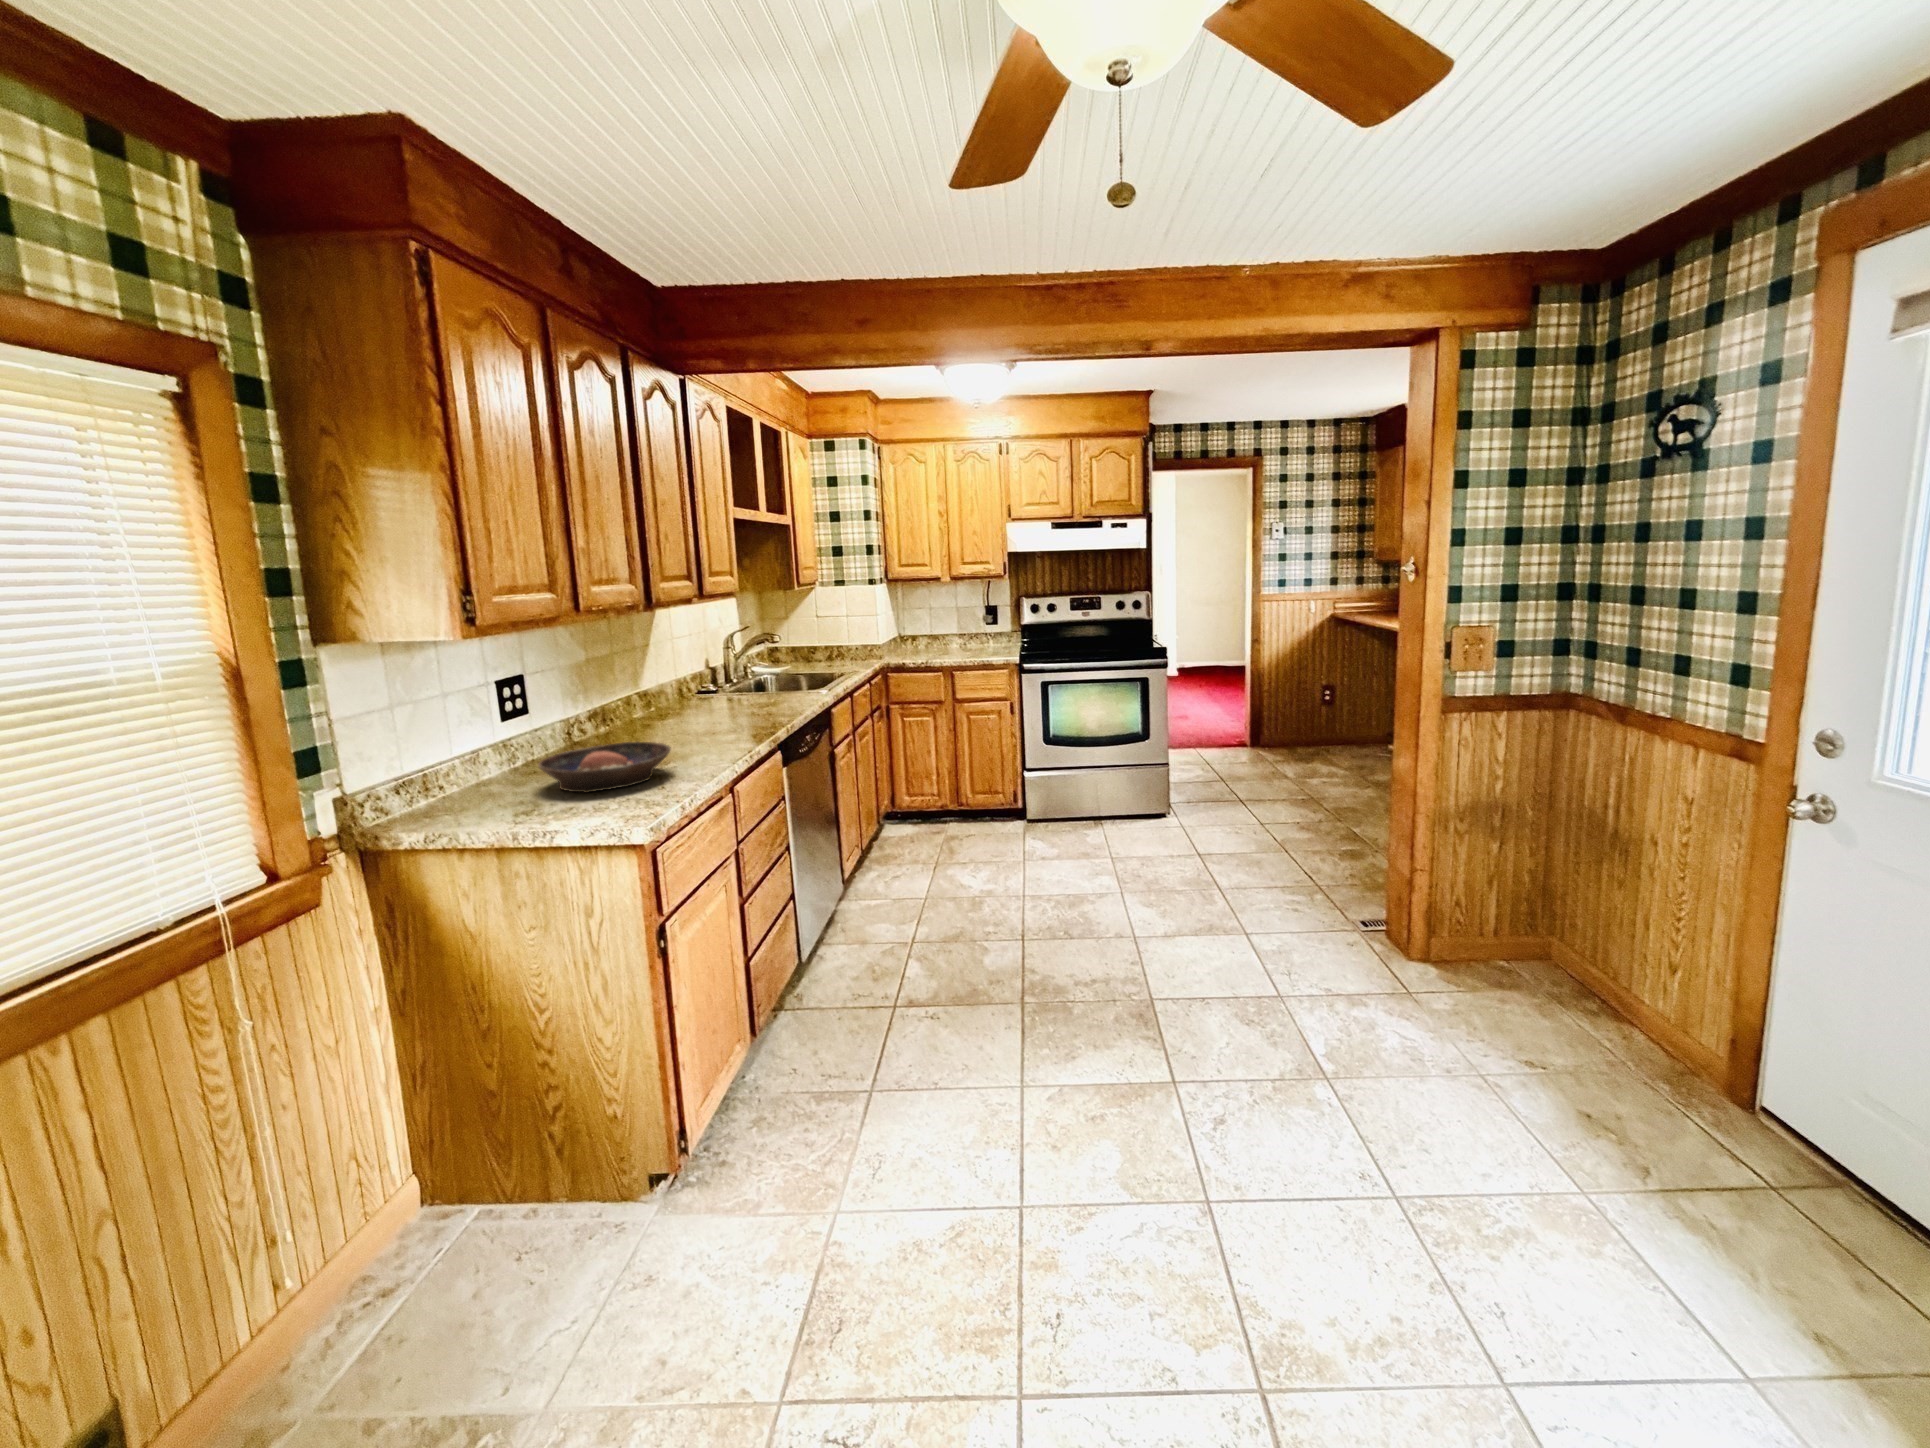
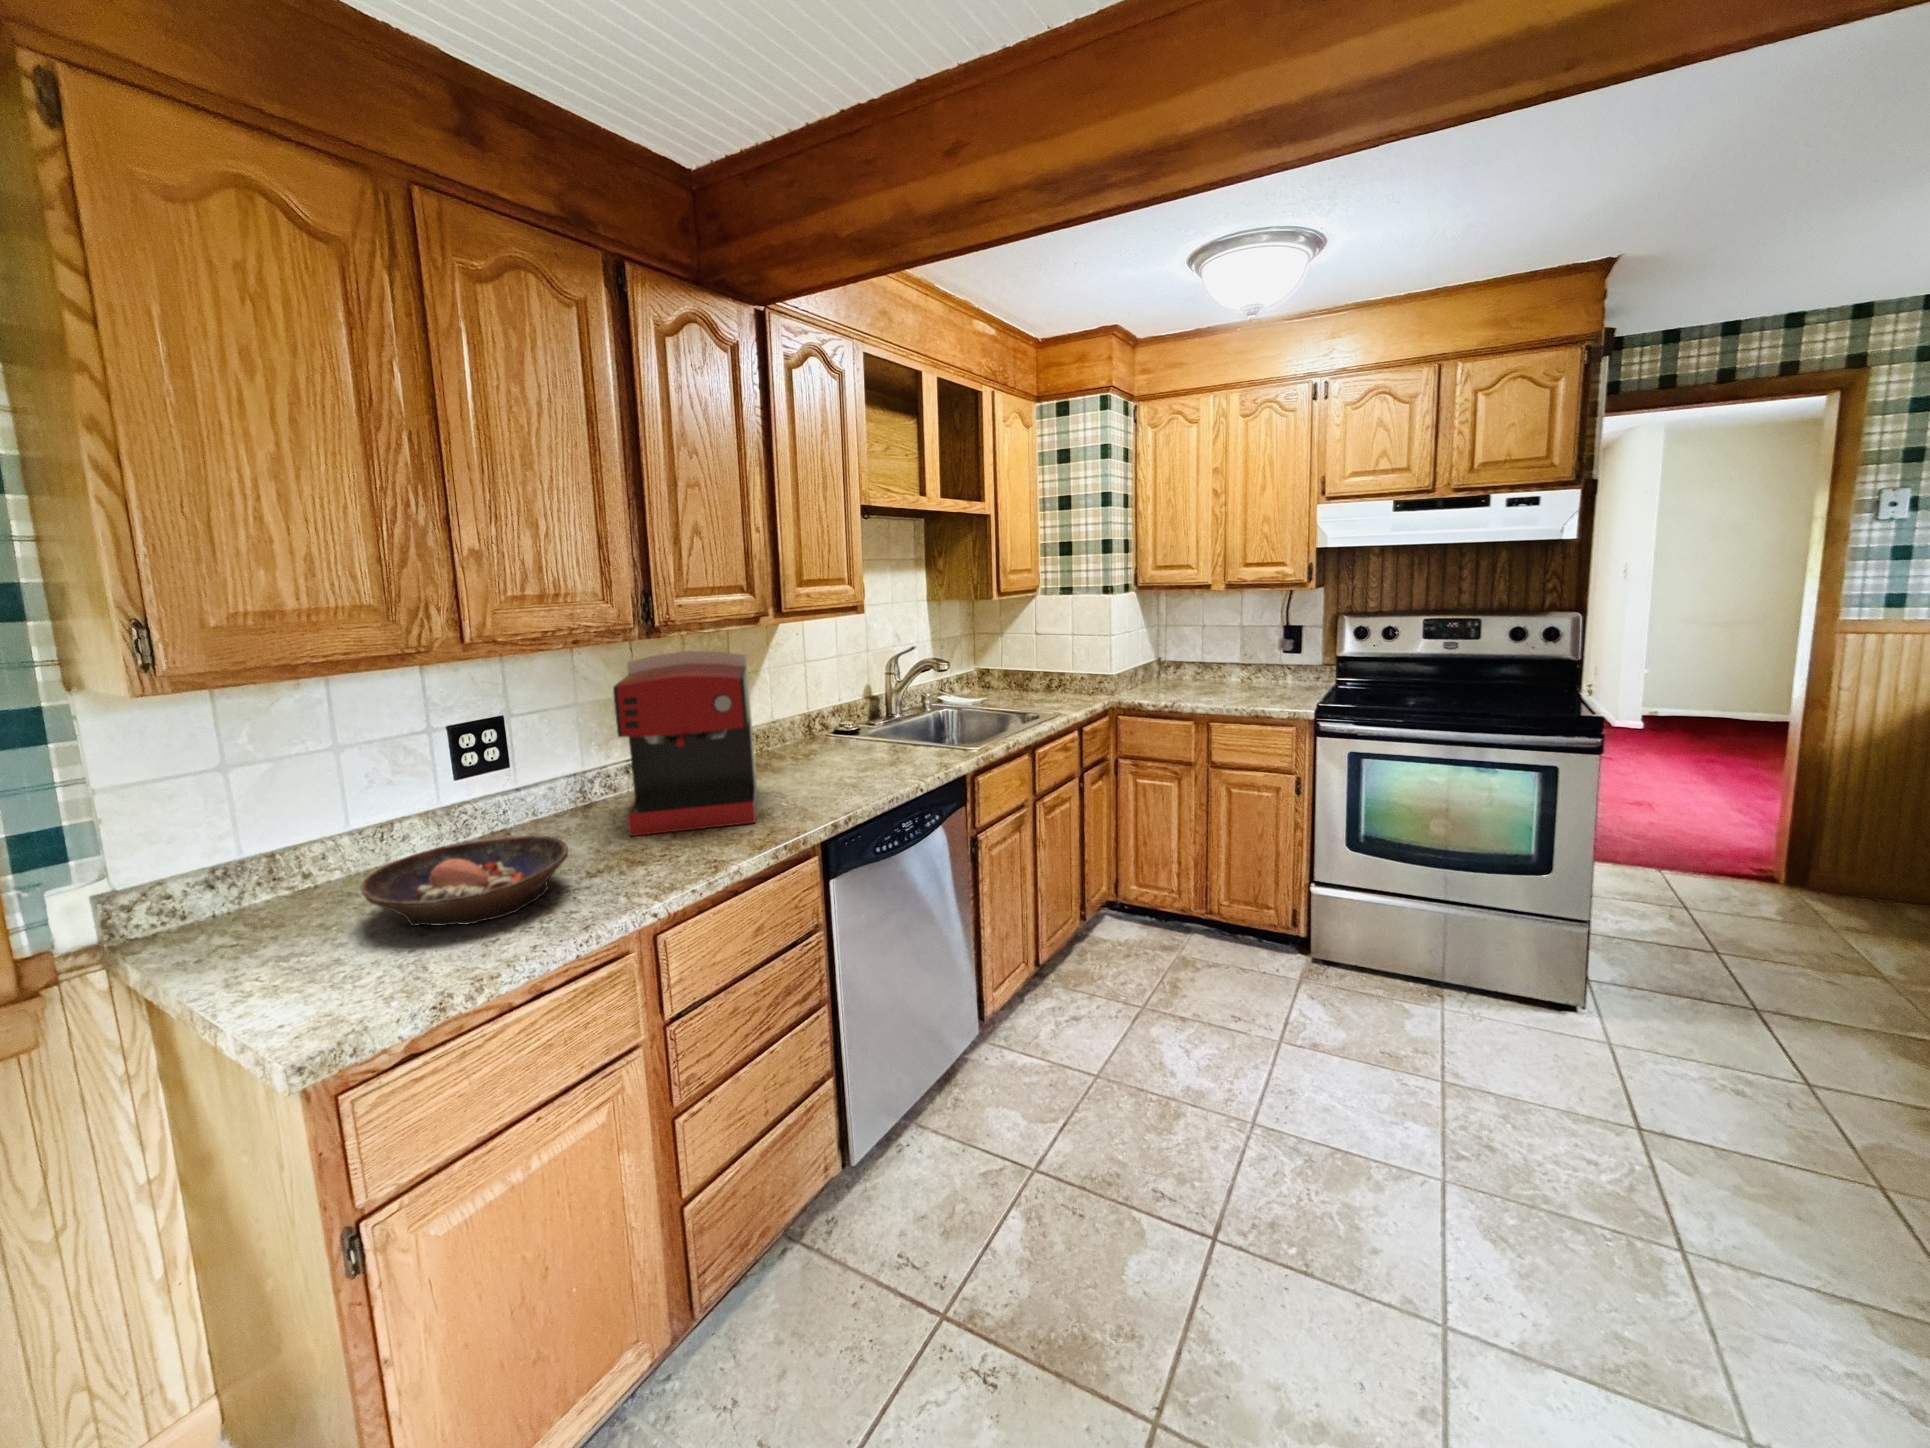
coffee maker: none [608,621,733,749] -> present [613,651,757,836]

